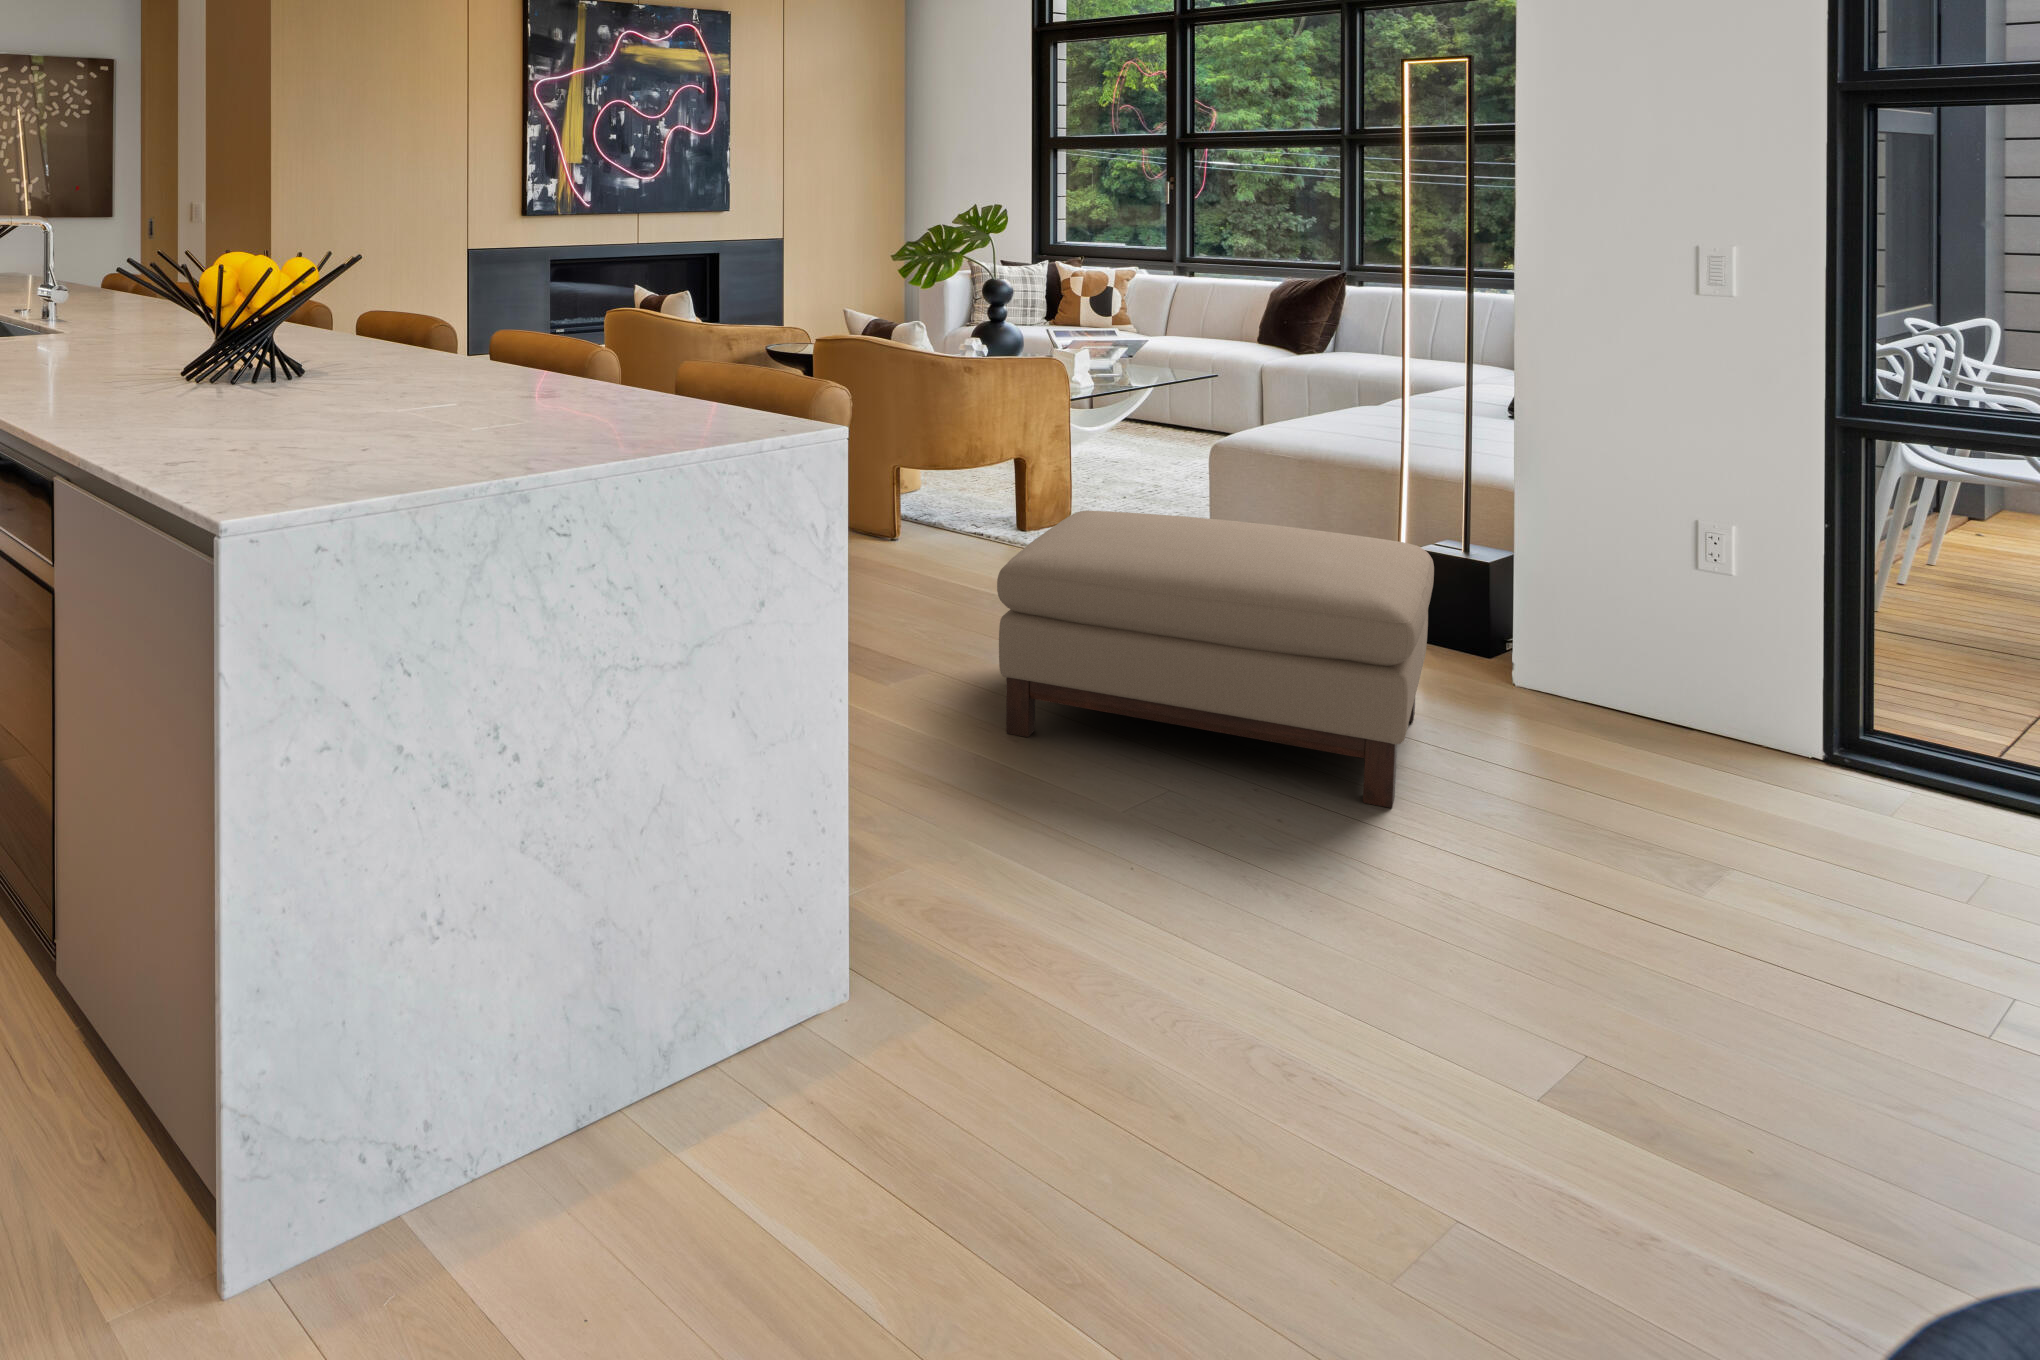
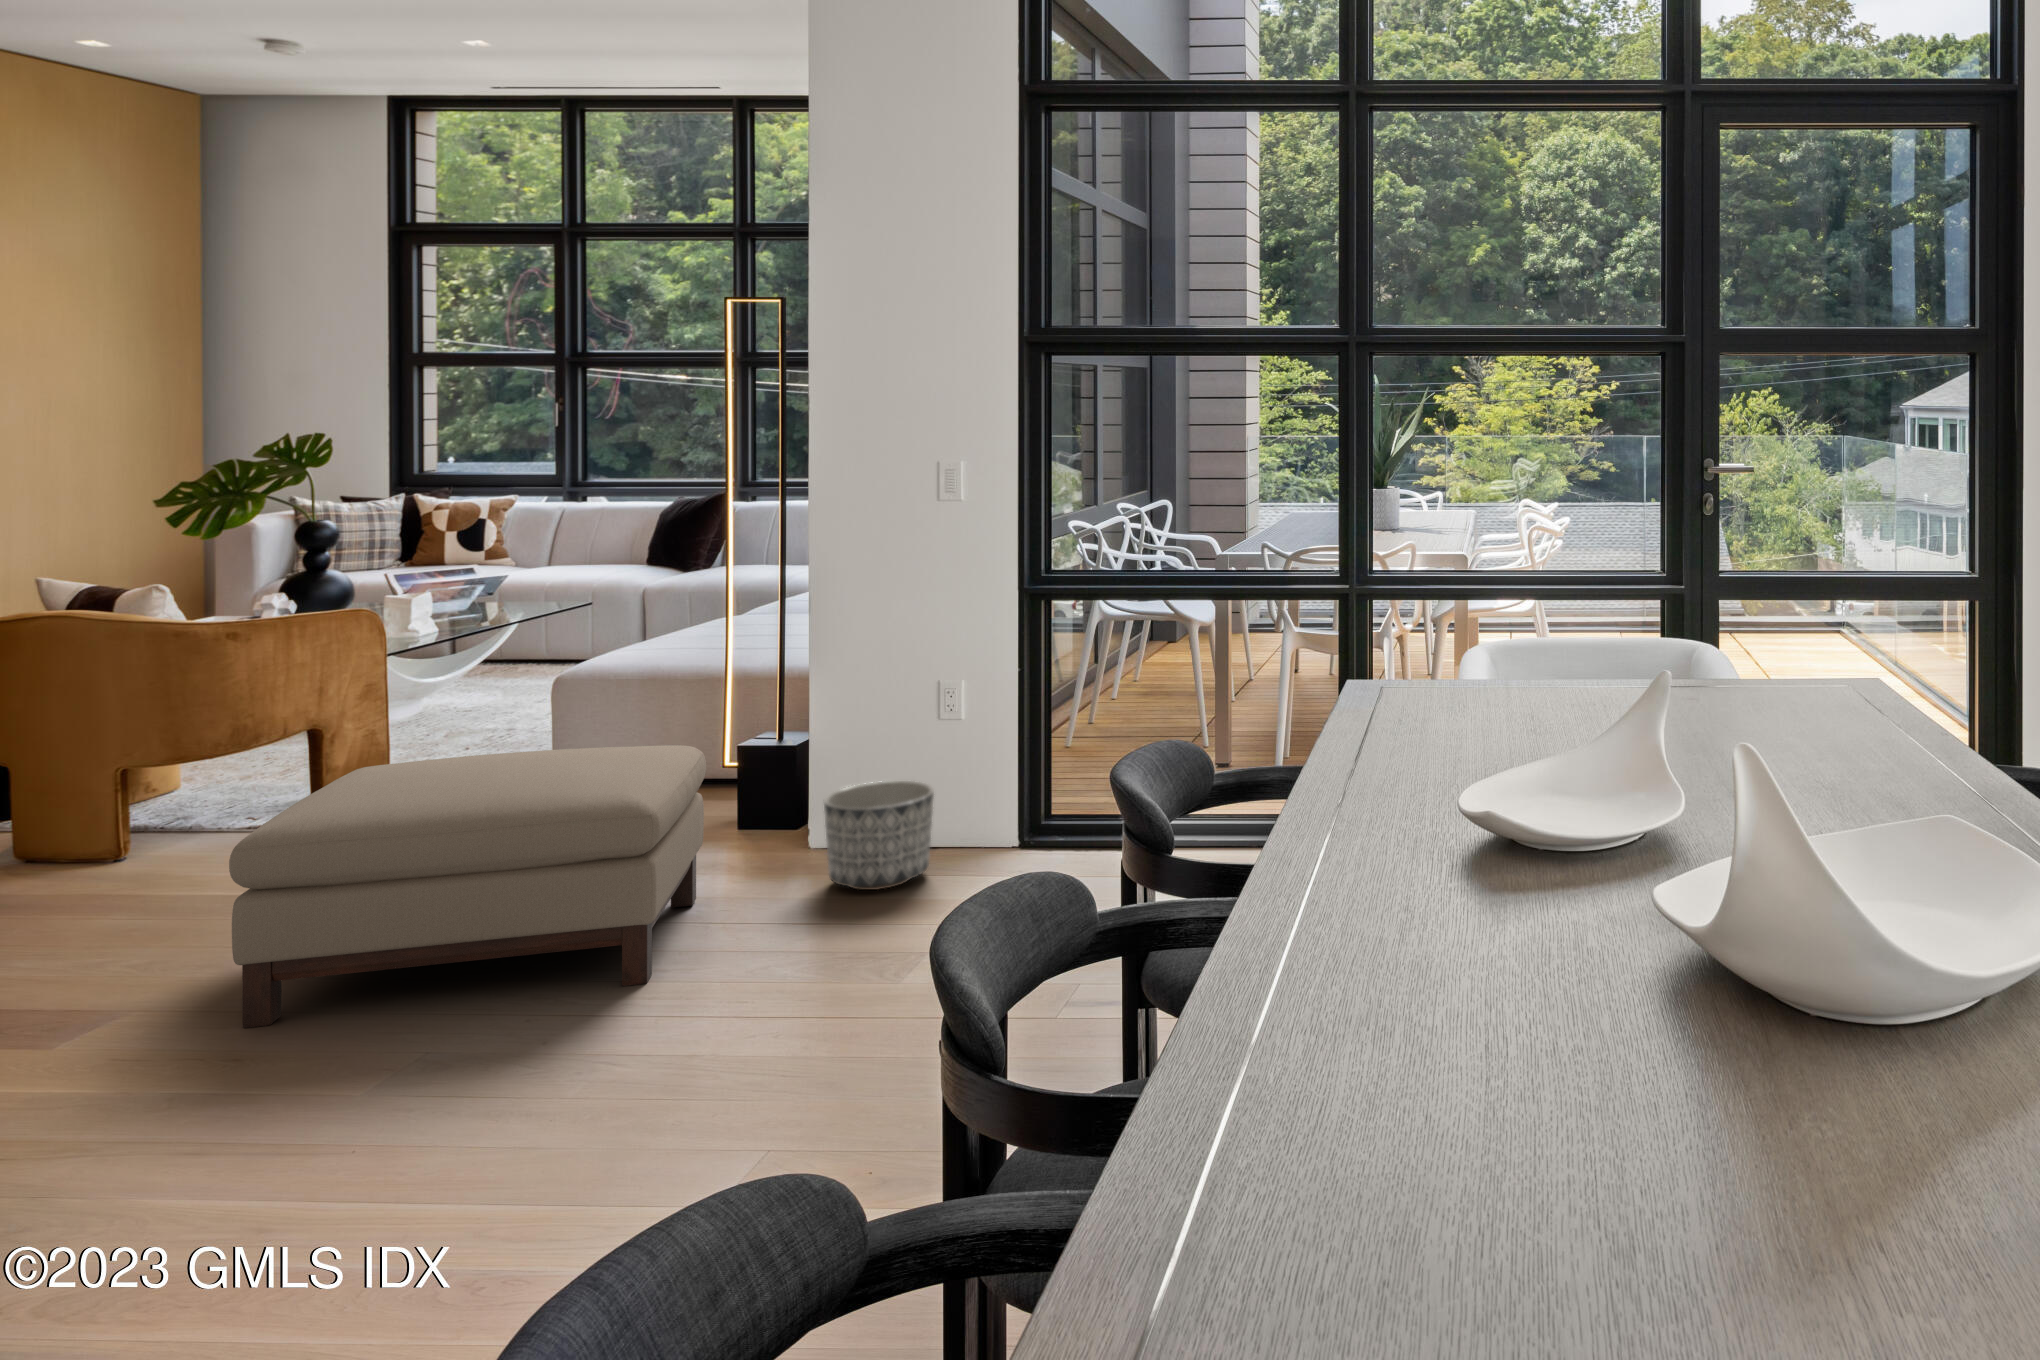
planter: none [1584,627,1752,767] -> present [824,781,934,890]

